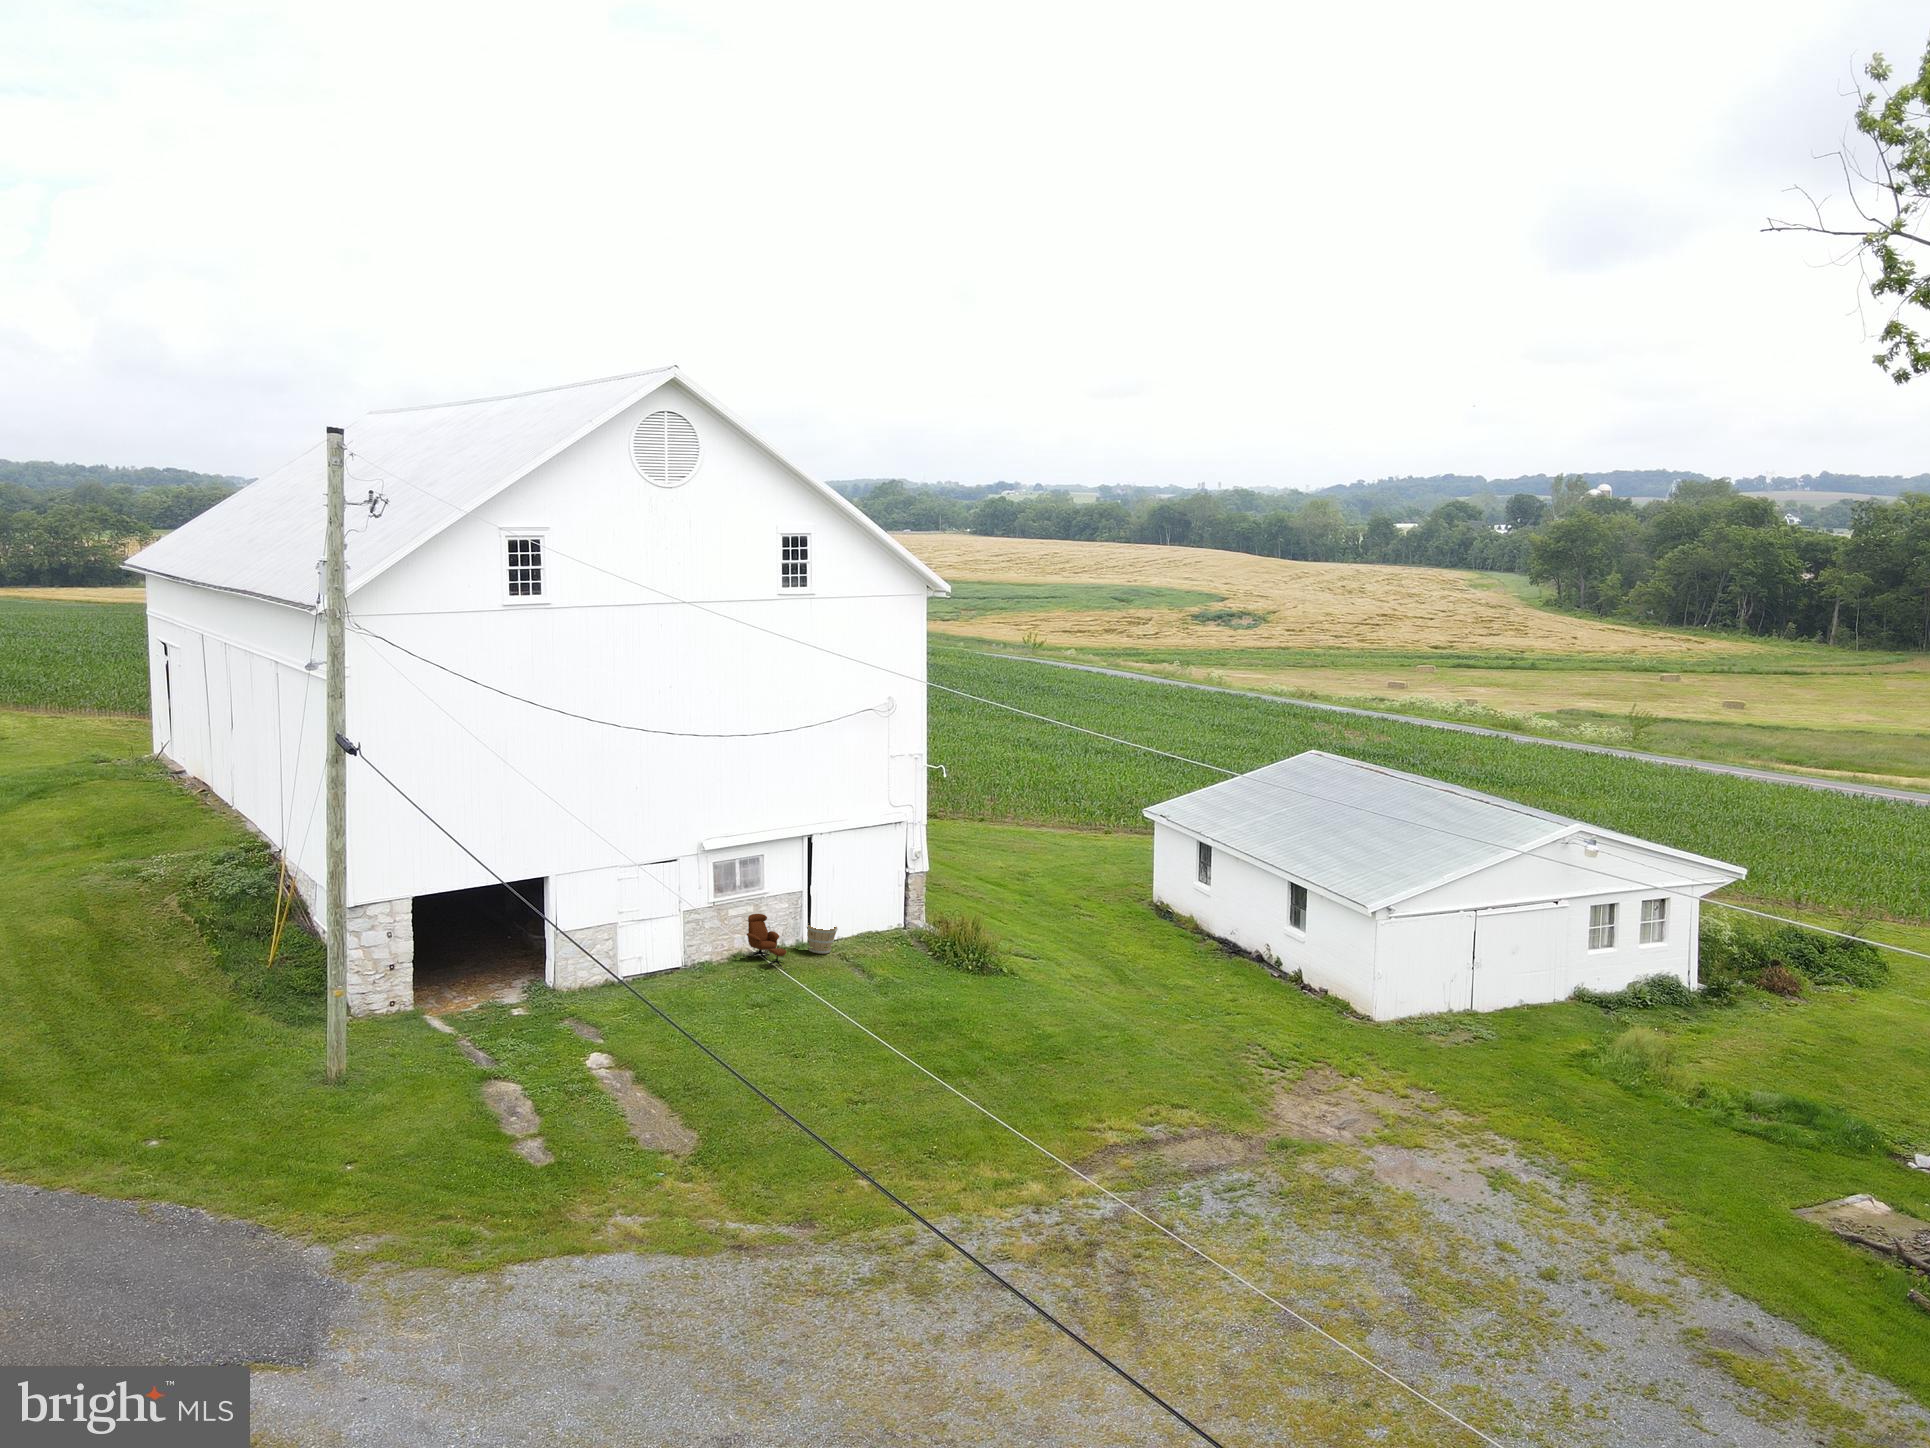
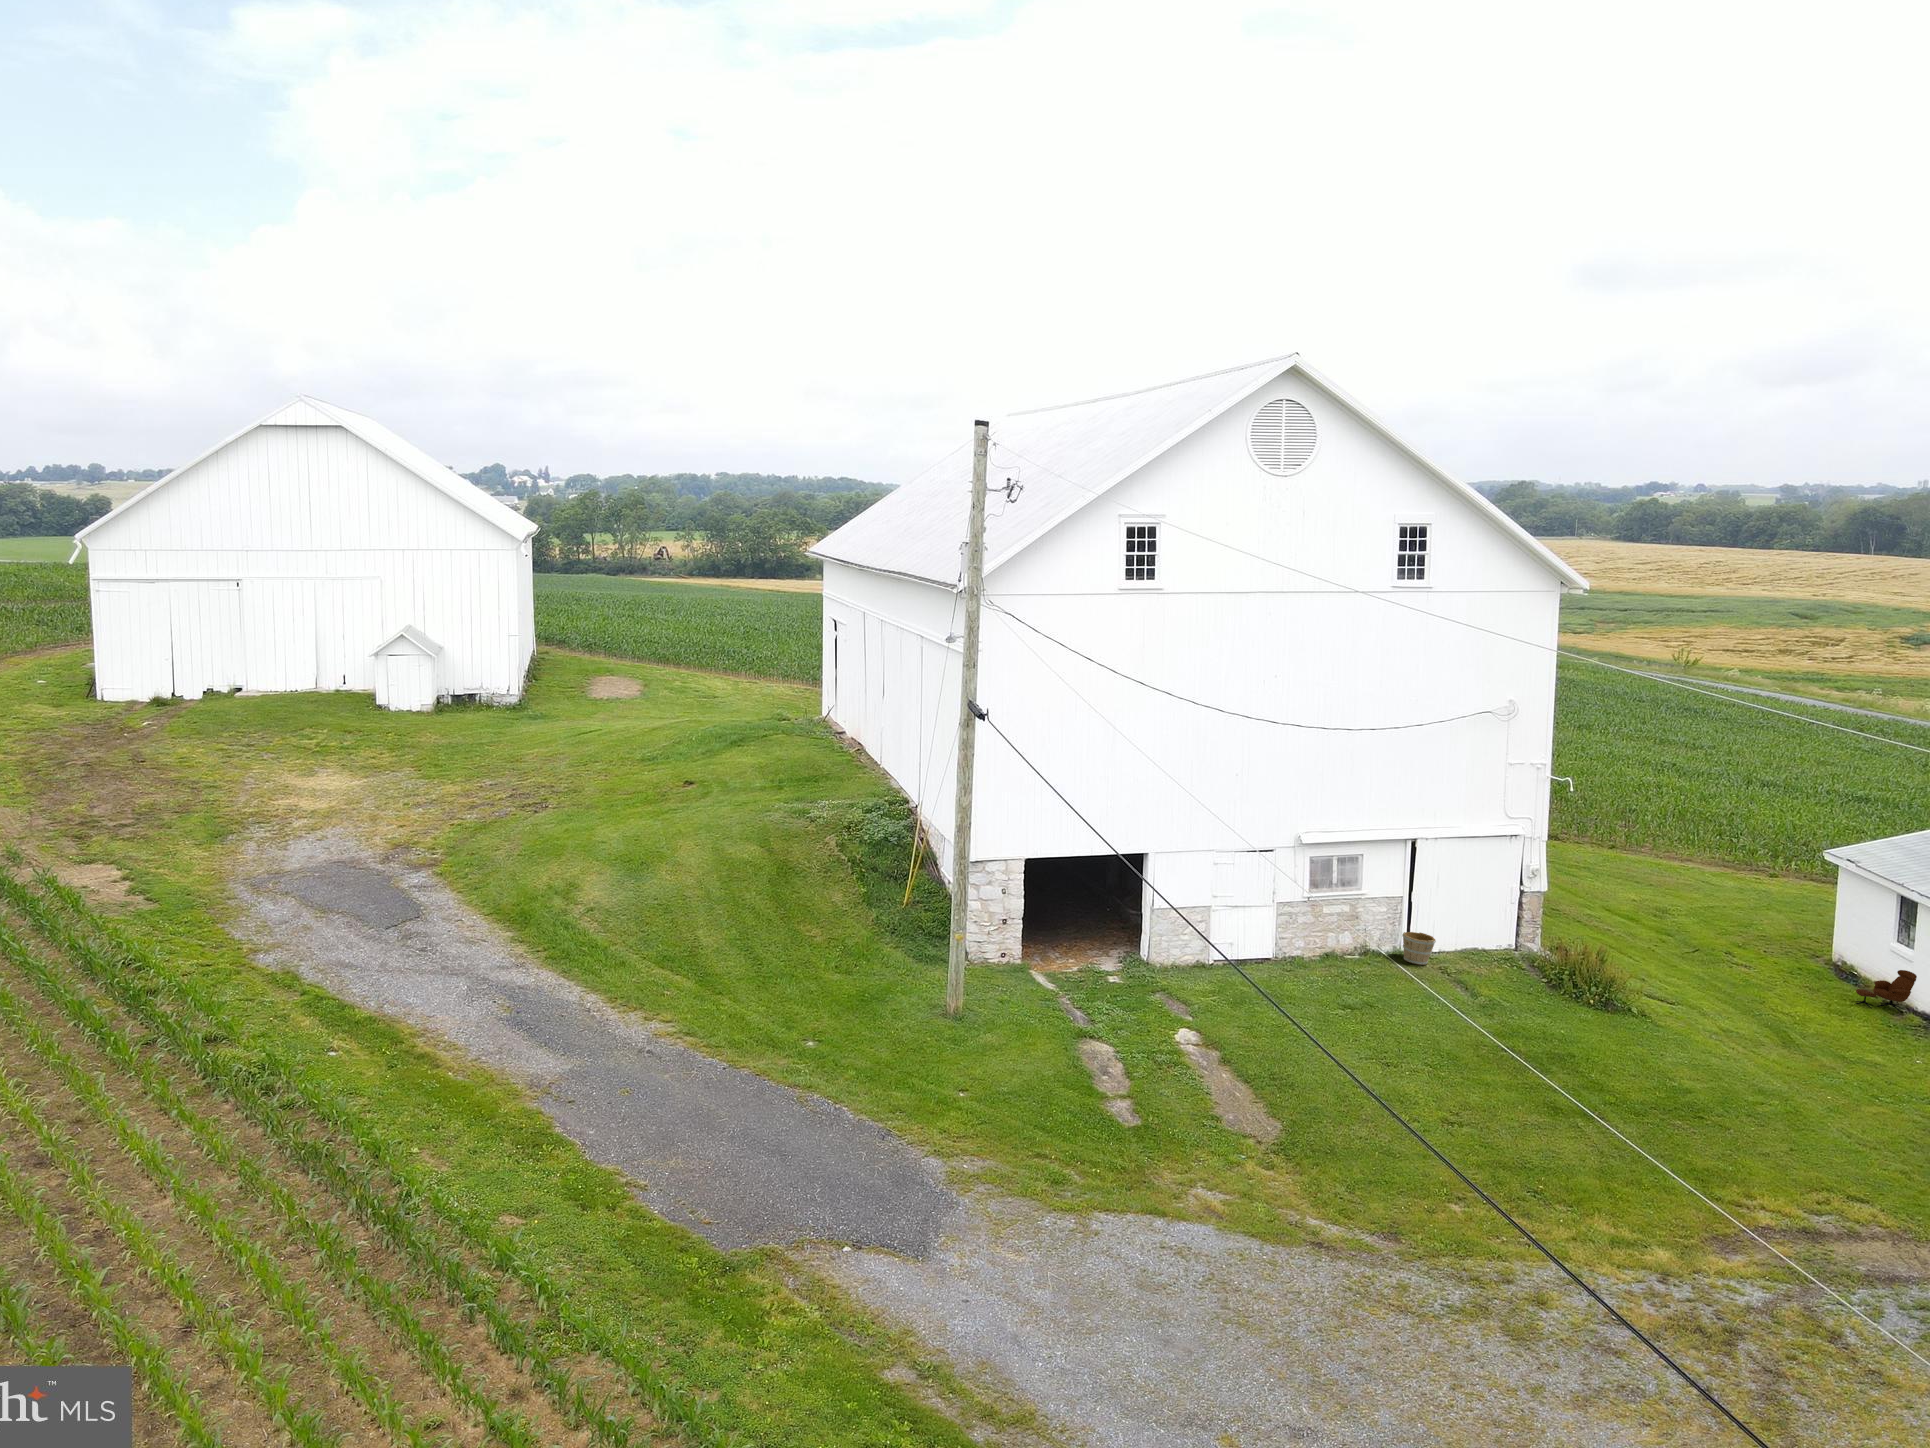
lounge chair: present [746,914,787,967] -> present [1856,970,1917,1012]

